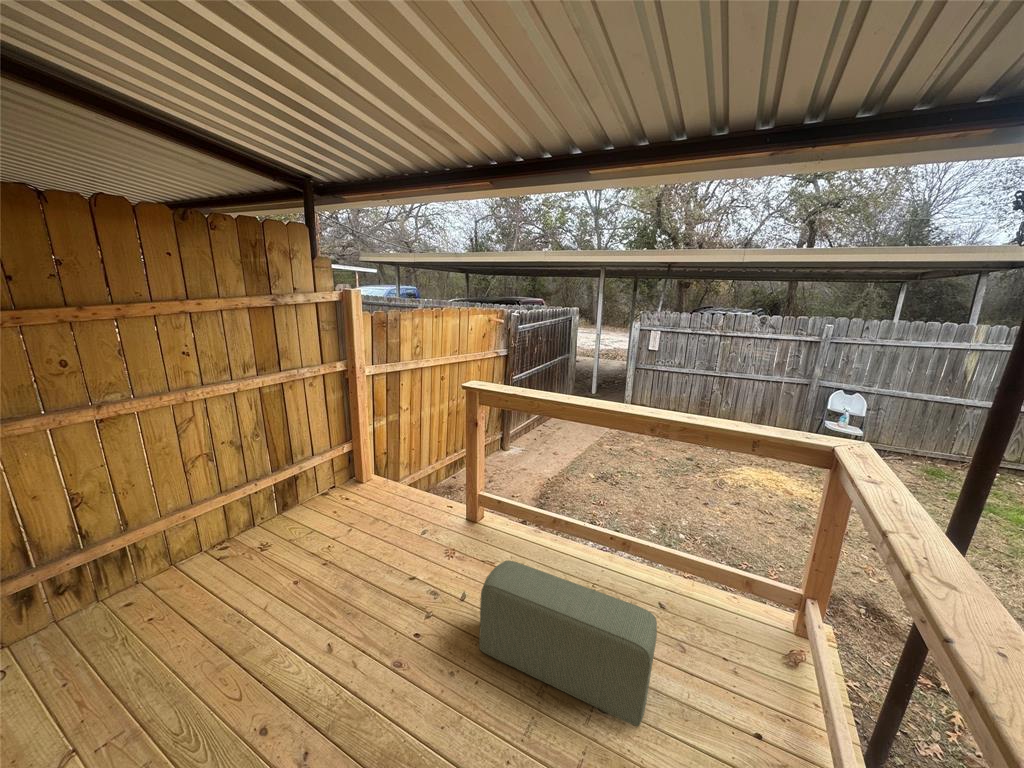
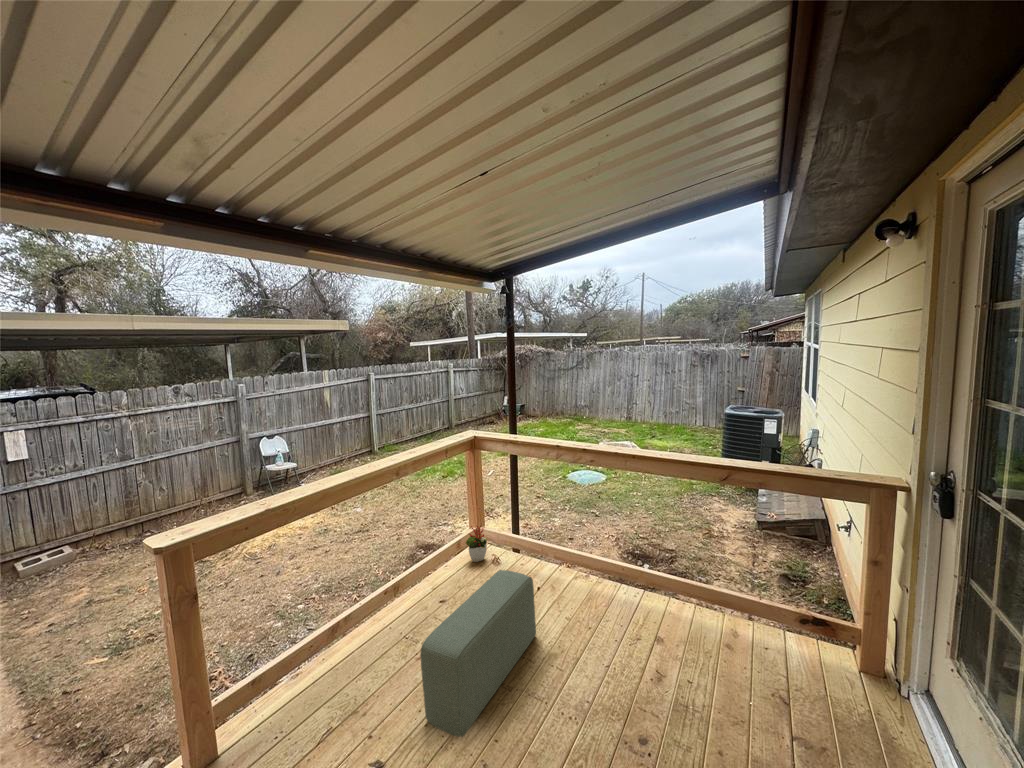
decorative plant: none [764,582,801,642] -> present [466,525,487,562]

